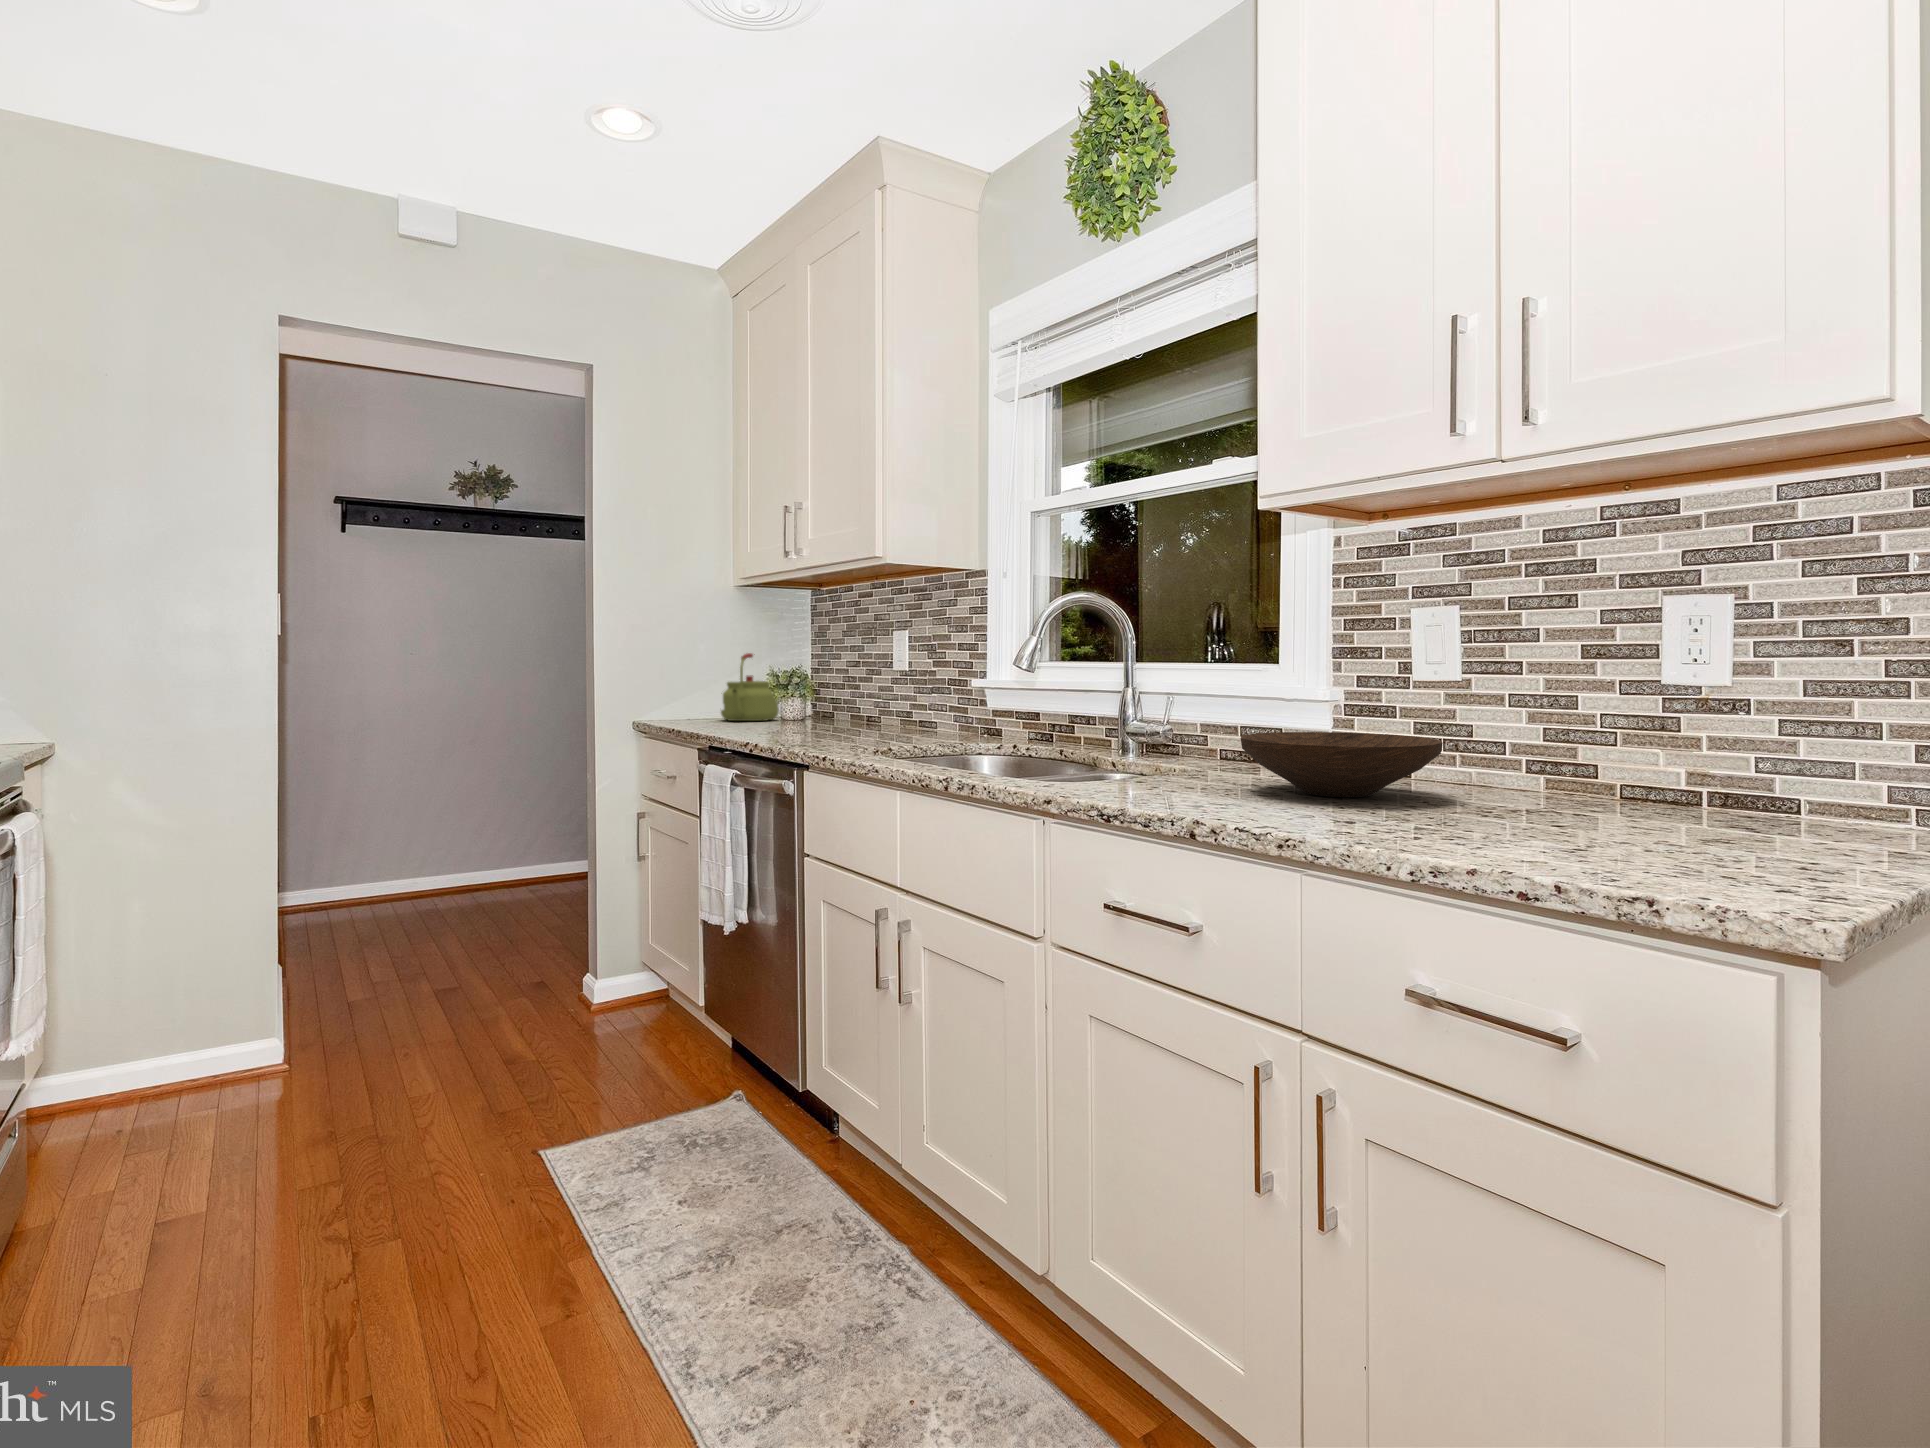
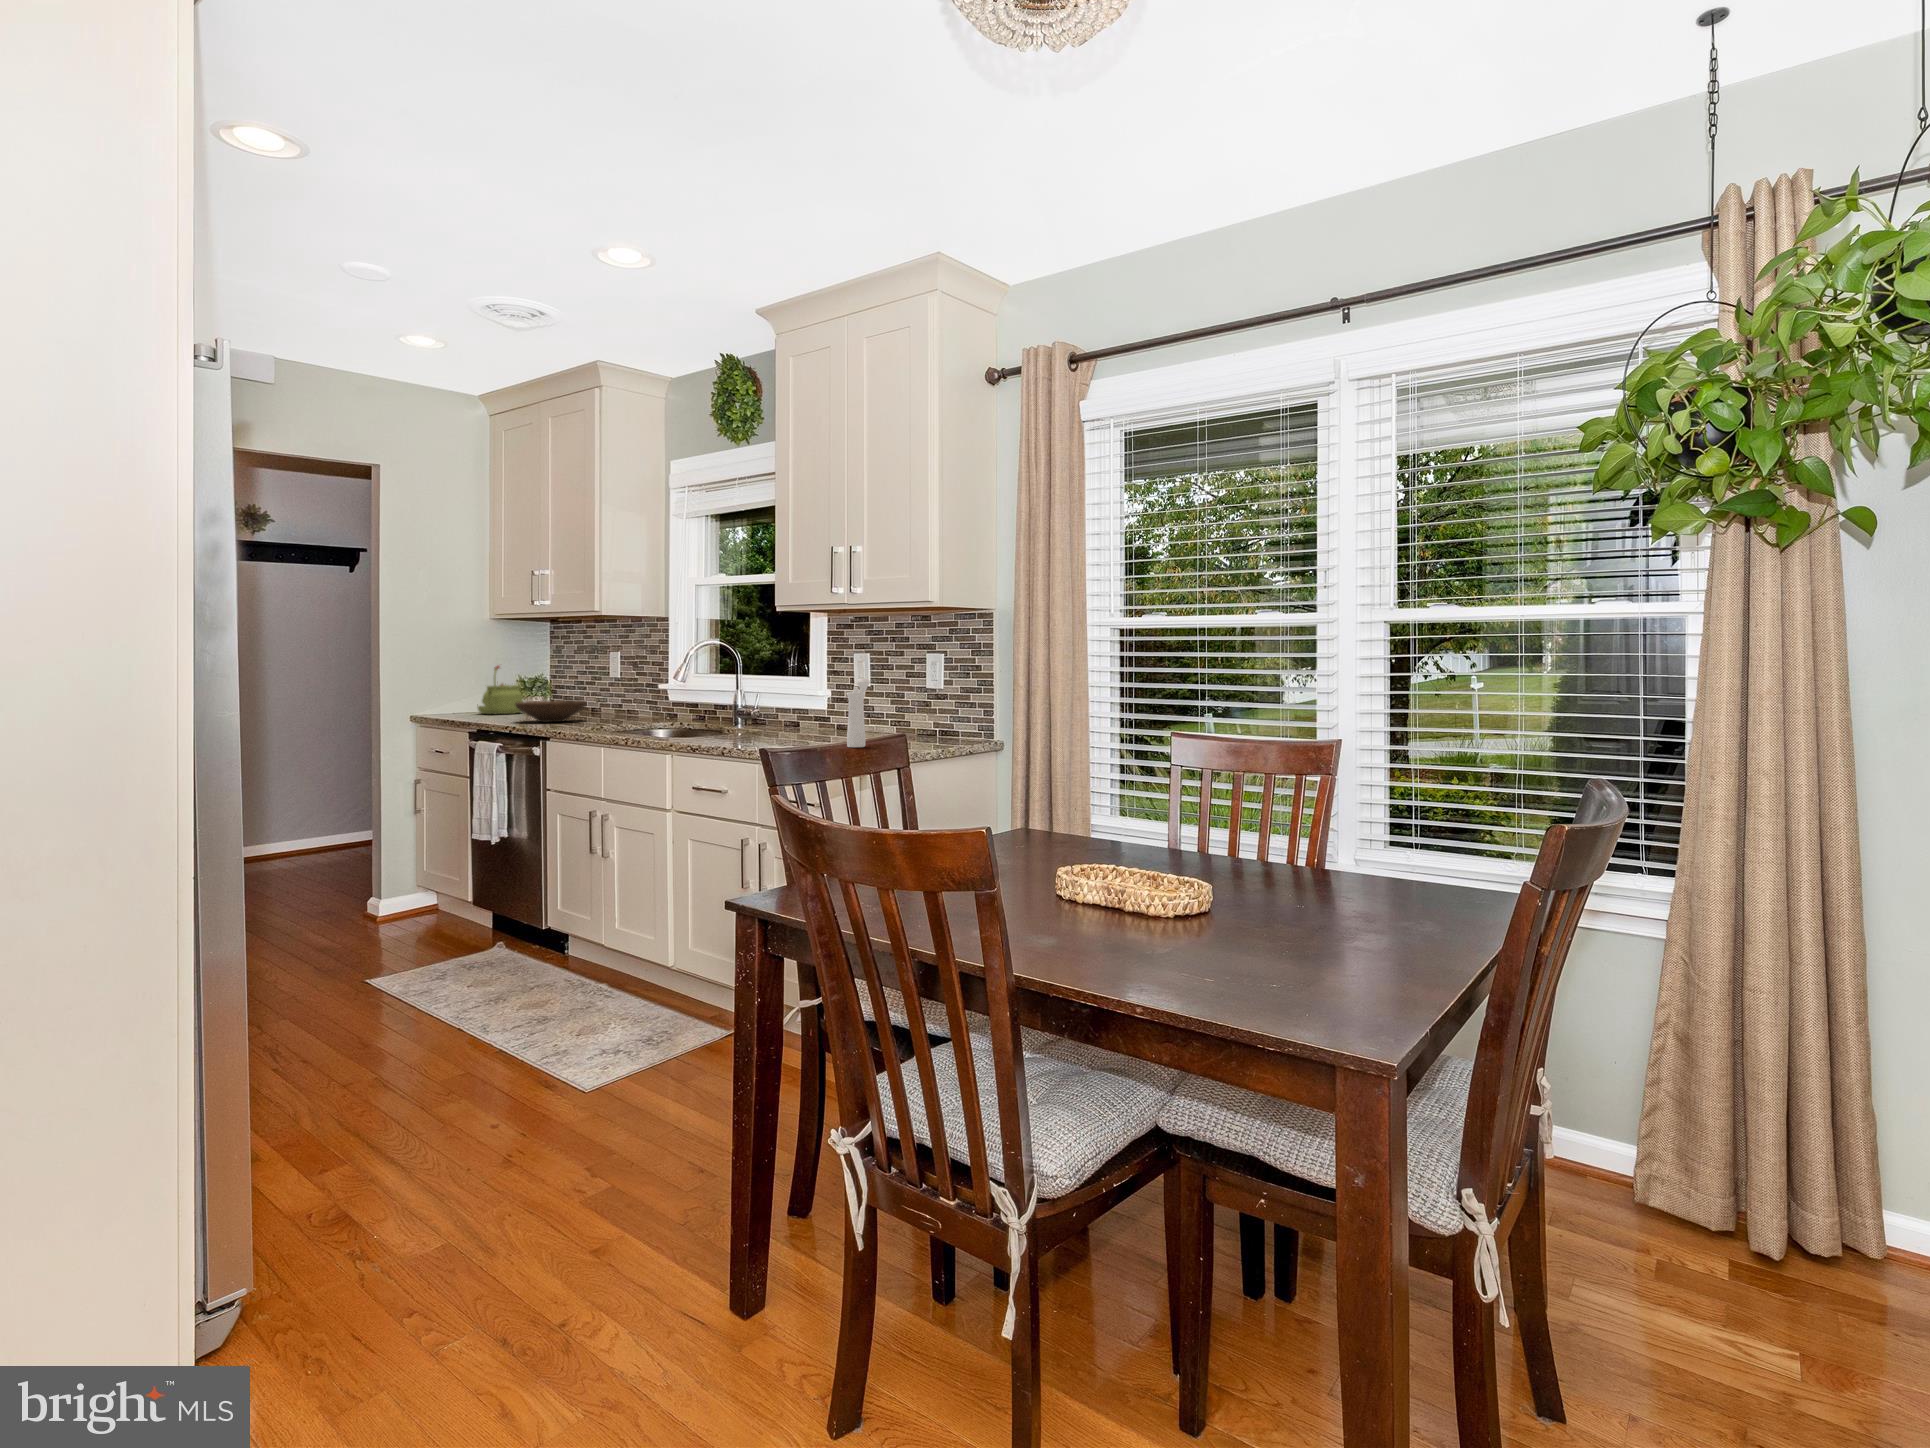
pepper mill: none [1535,654,1610,845] -> present [847,678,870,747]
wooden bowl: present [1241,732,1443,797] -> present [515,700,587,722]

